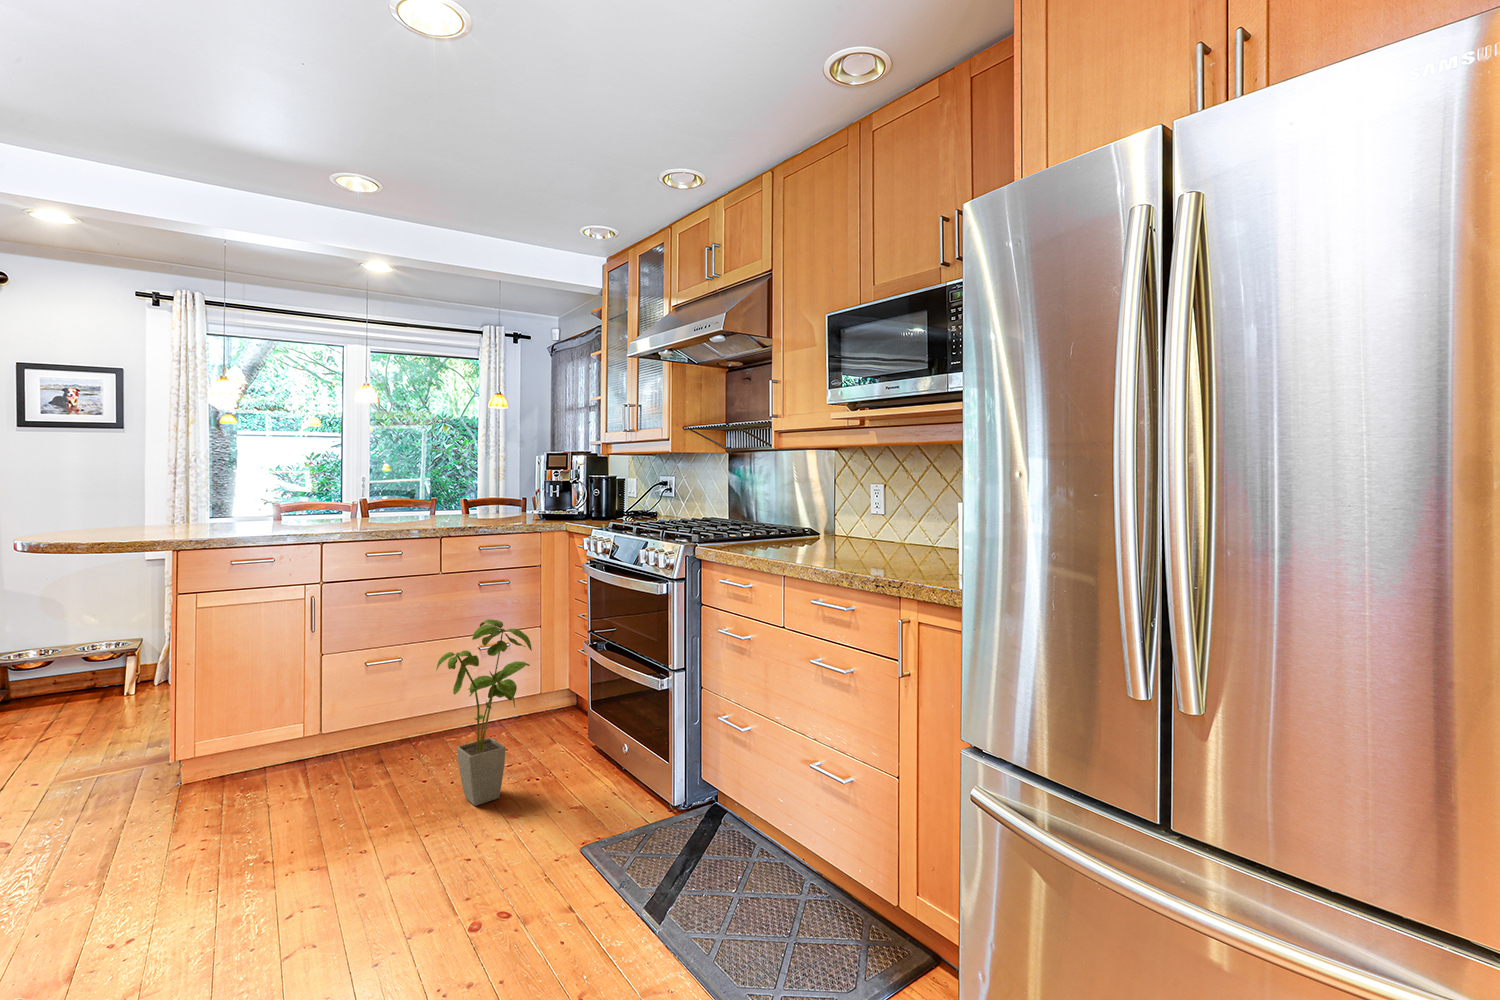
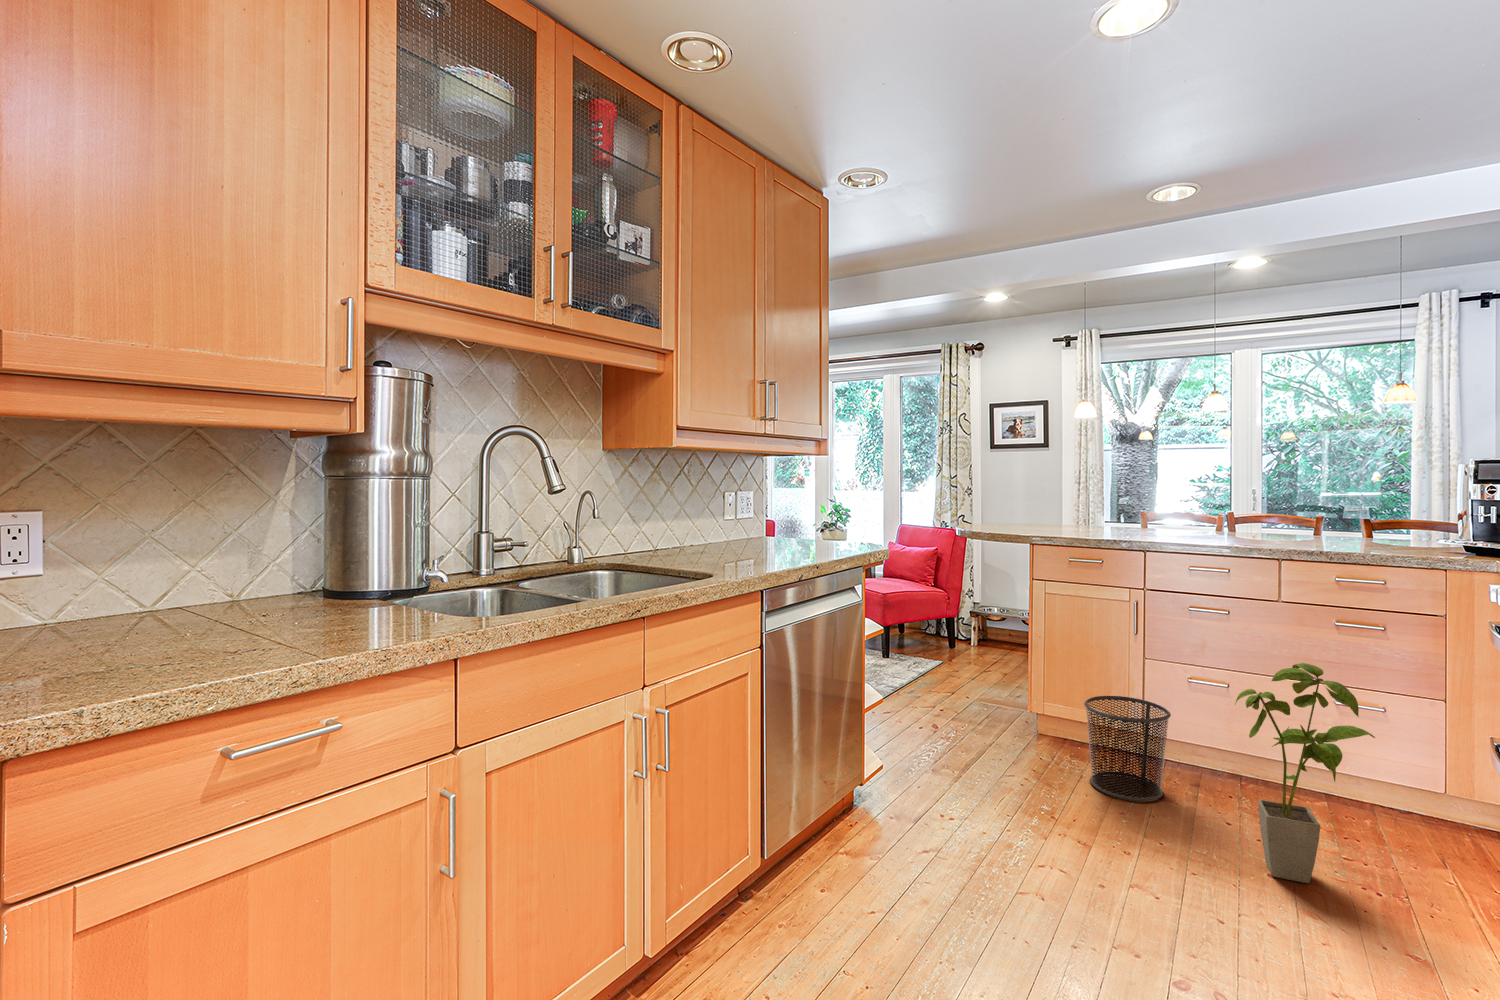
waste bin: none [268,695,363,807] -> present [1084,696,1171,801]

